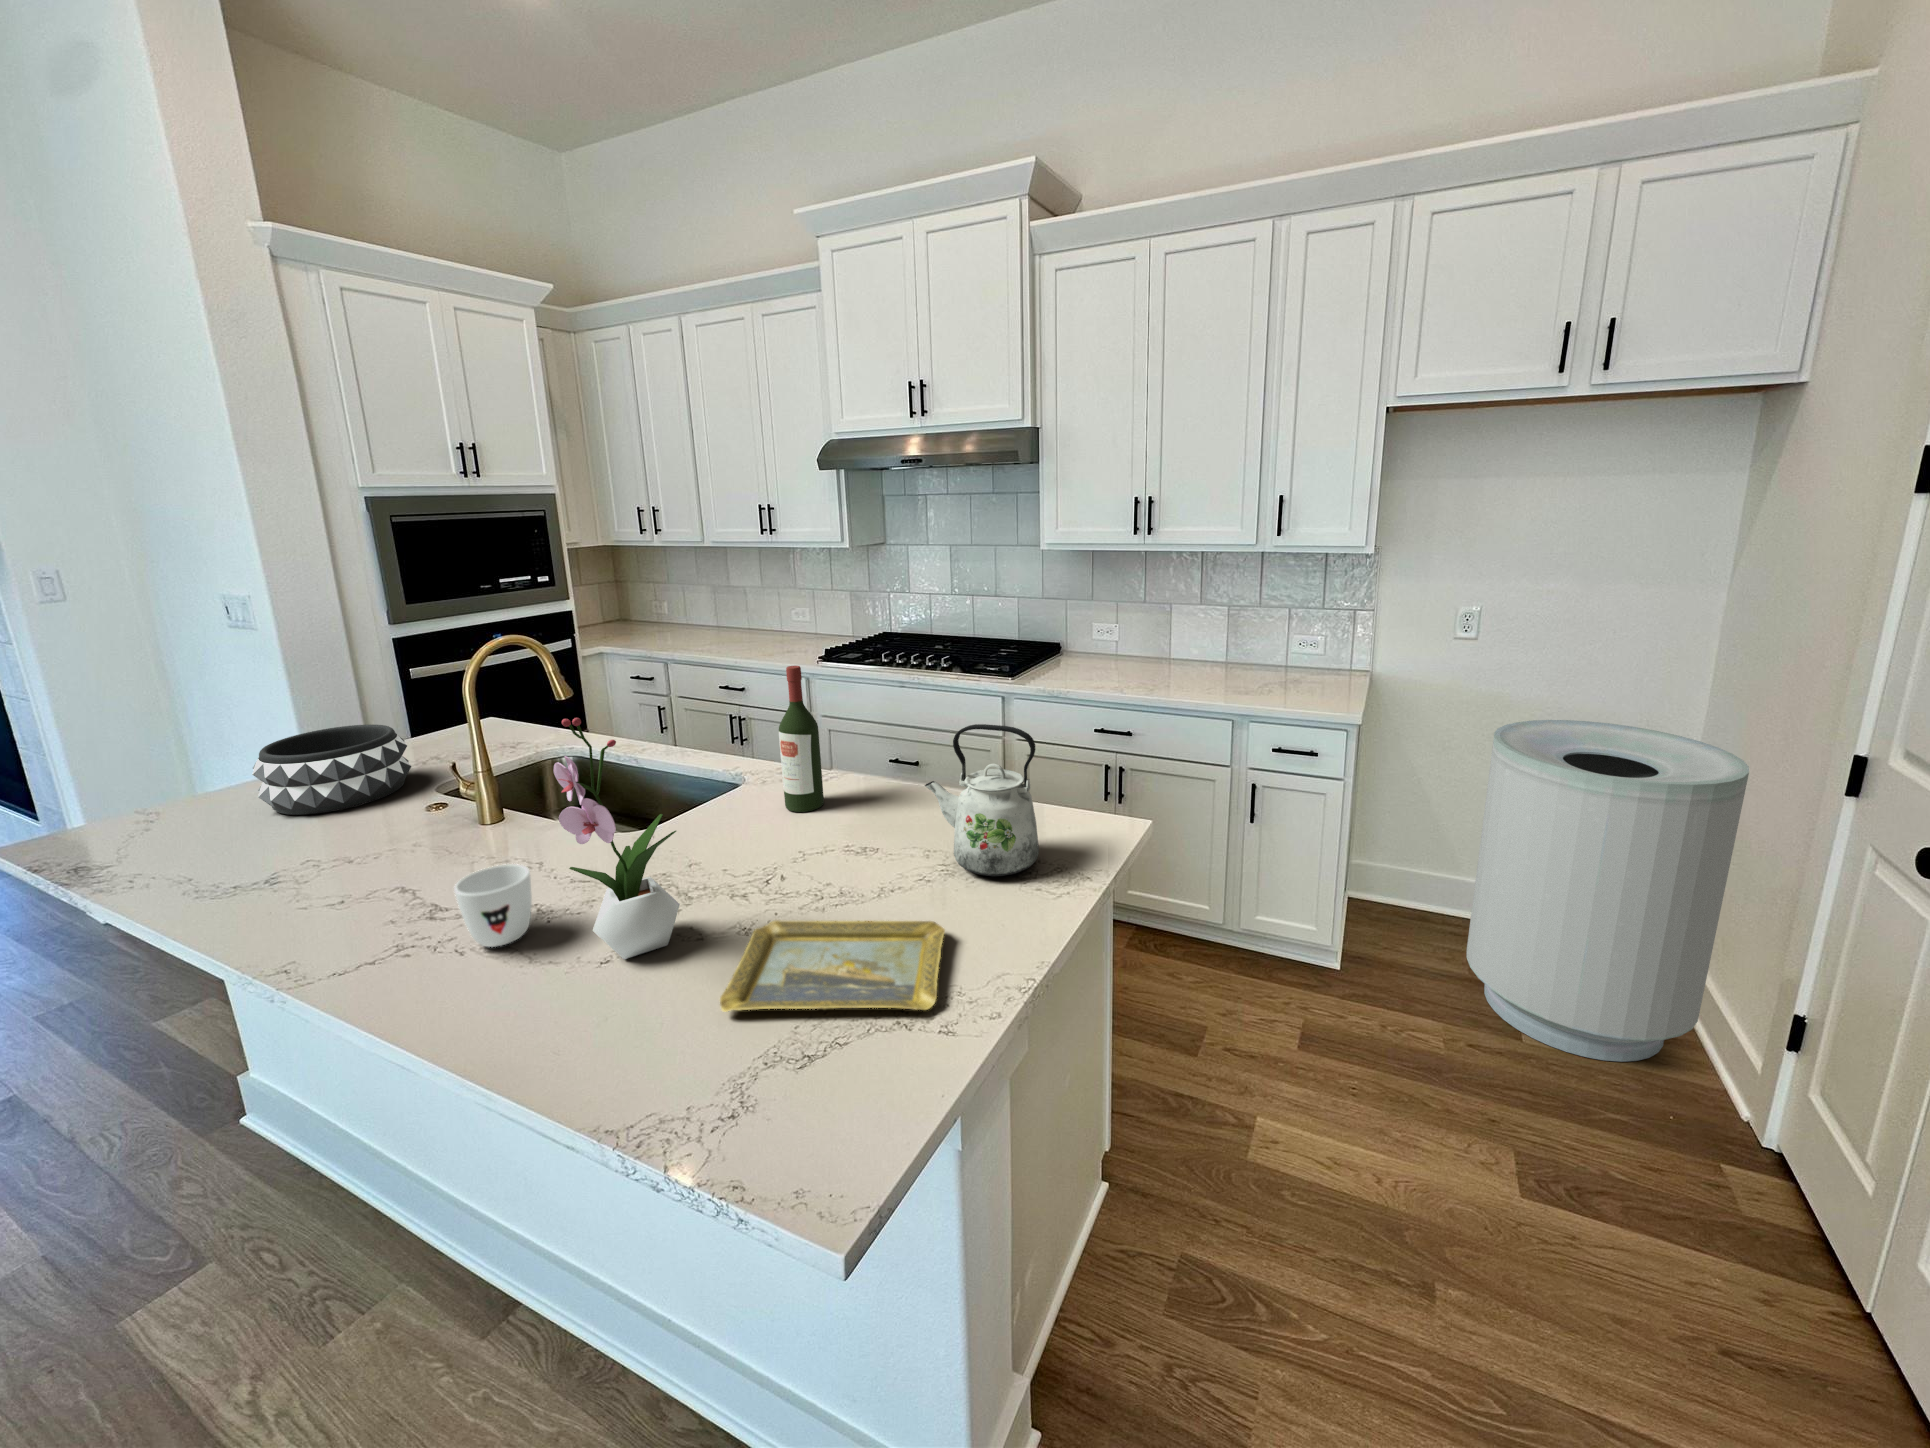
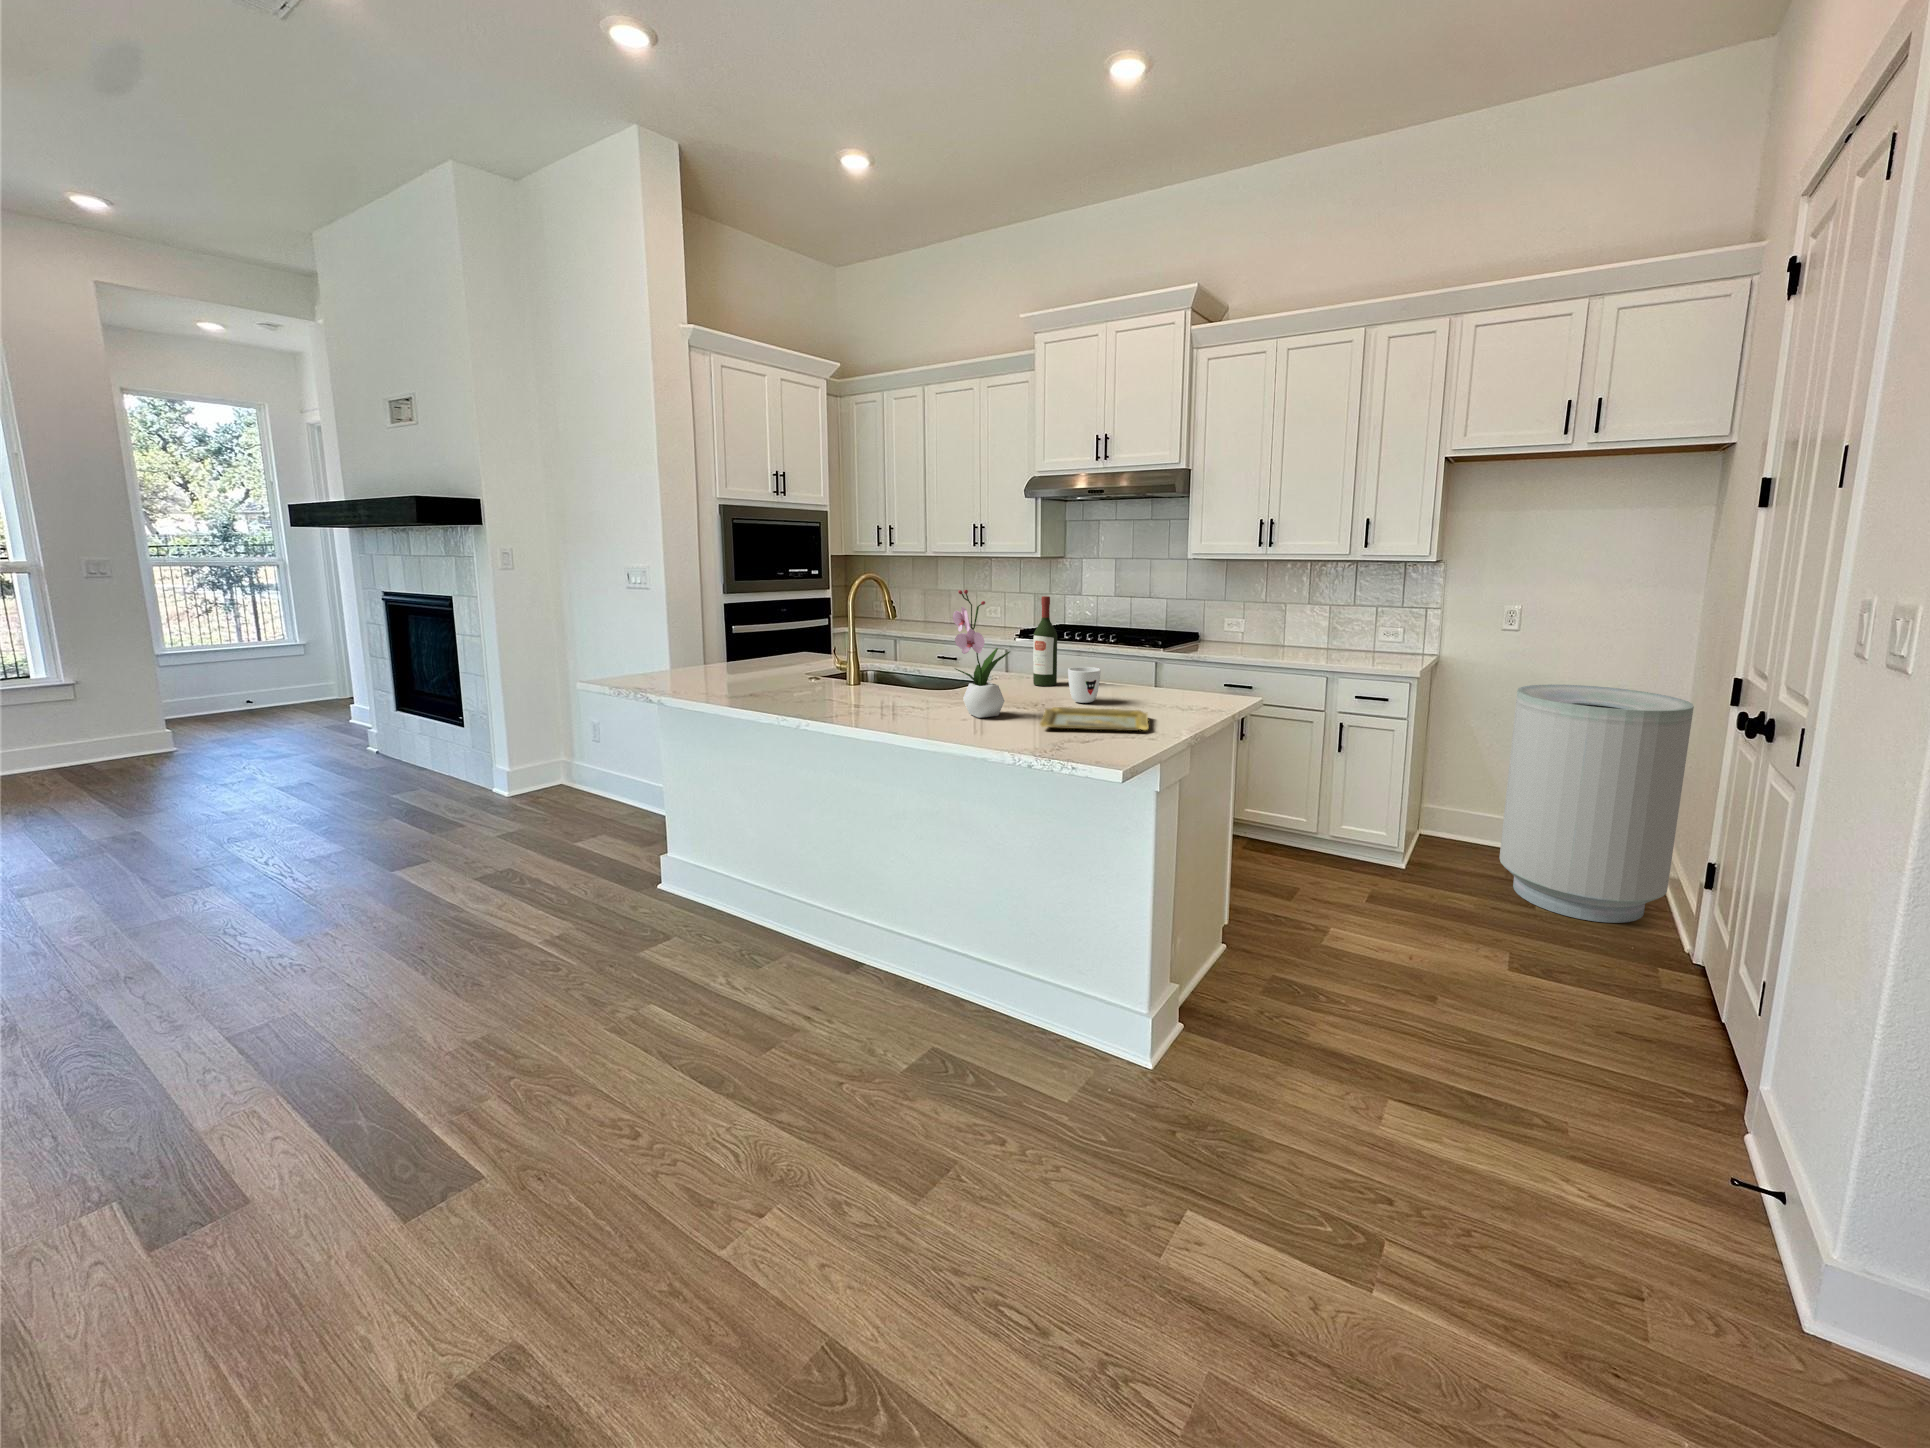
kettle: present [925,724,1039,876] -> none [1130,619,1197,705]
decorative bowl: present [252,725,411,815] -> none [711,635,791,679]
mug: present [454,864,532,947] -> present [1068,667,1101,703]

